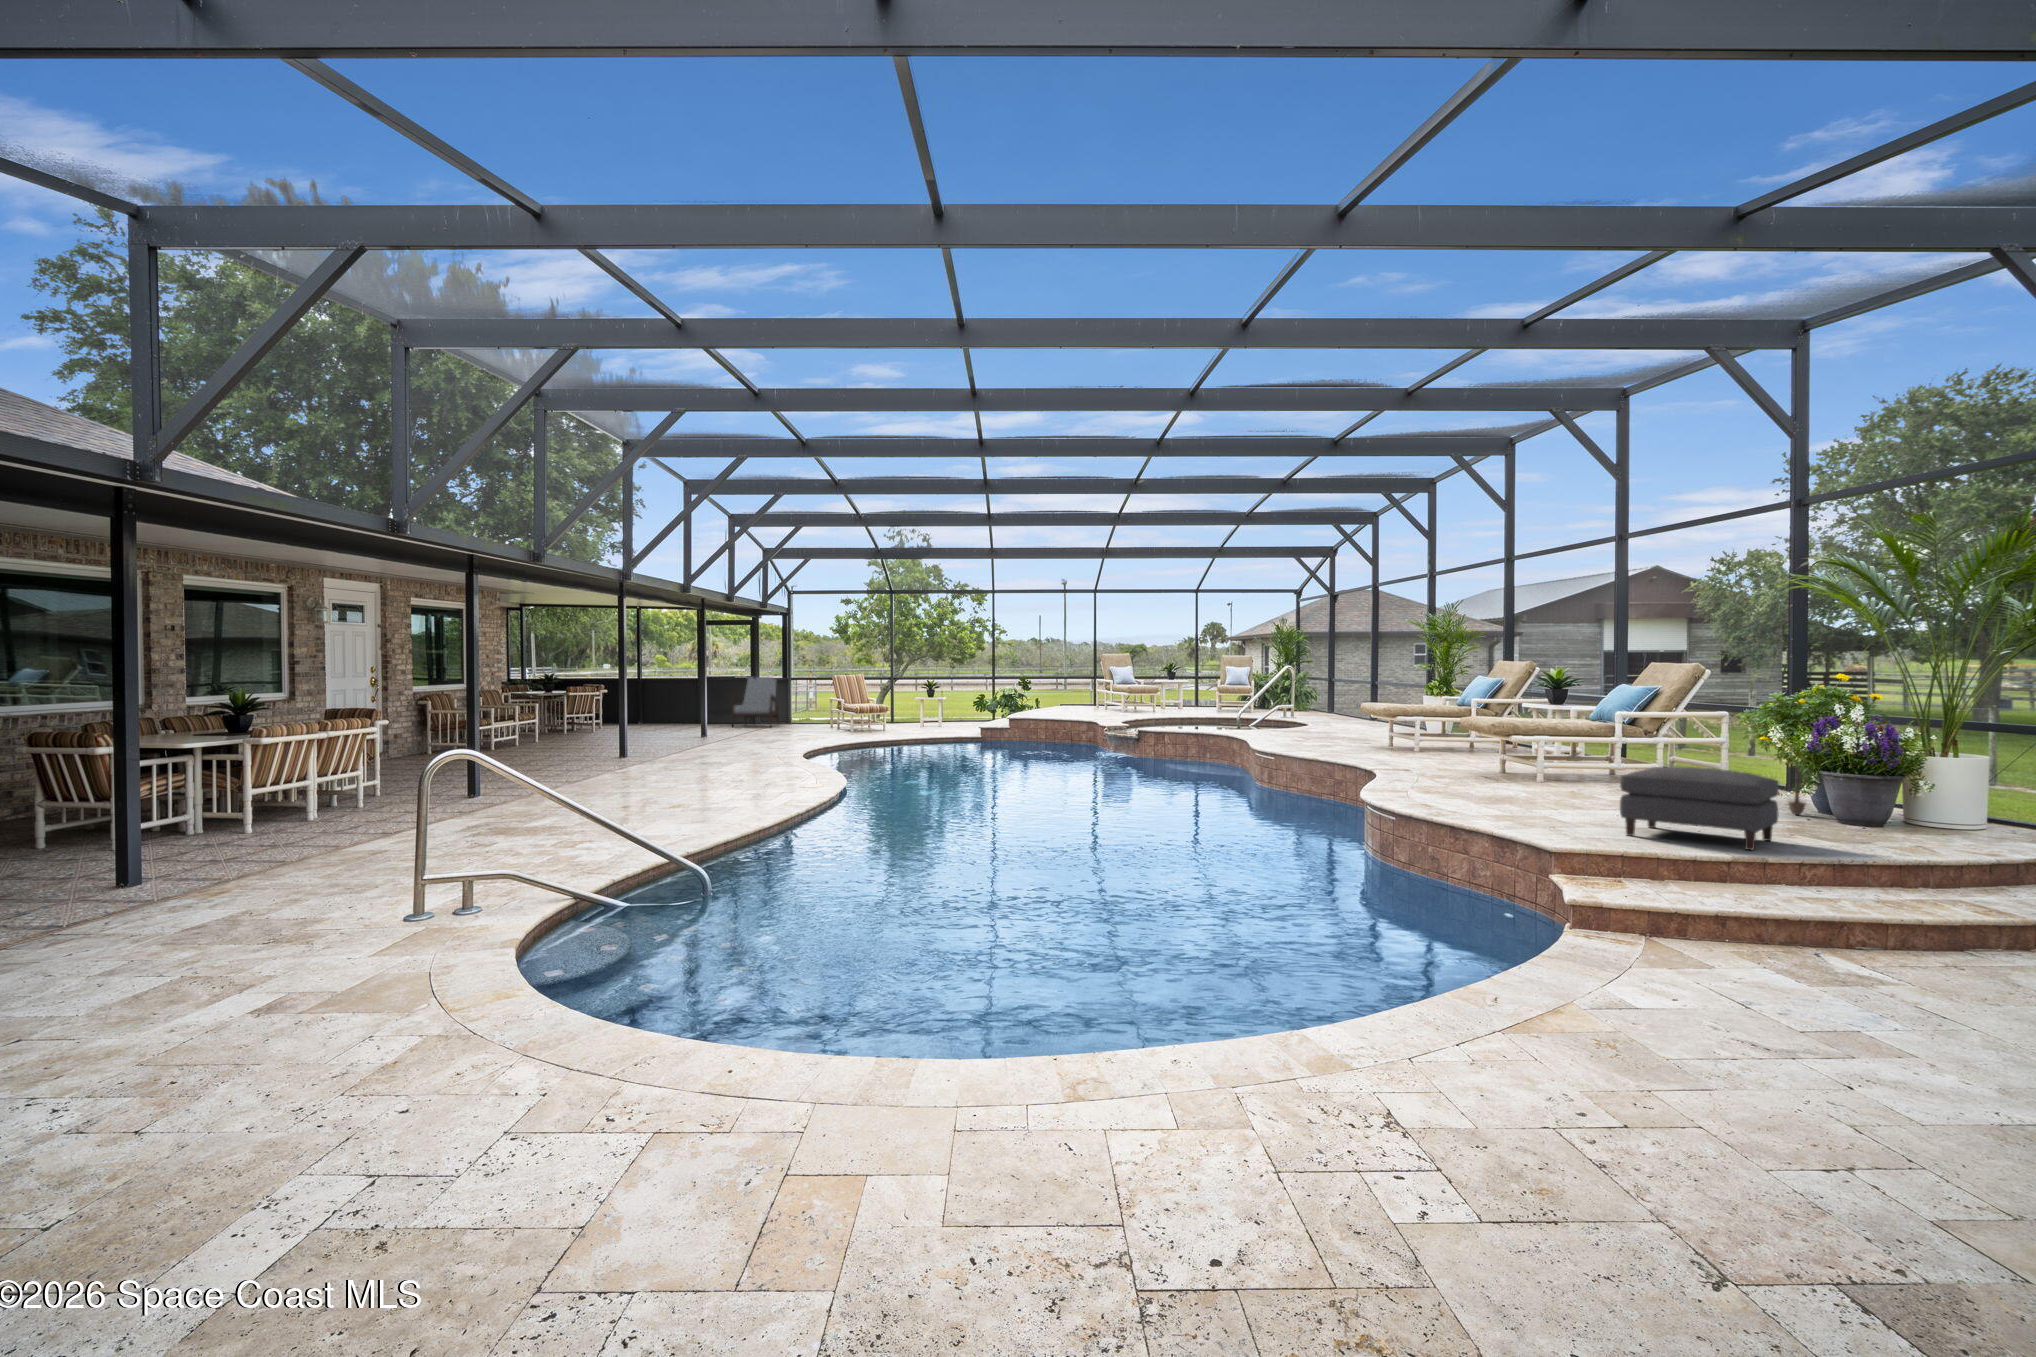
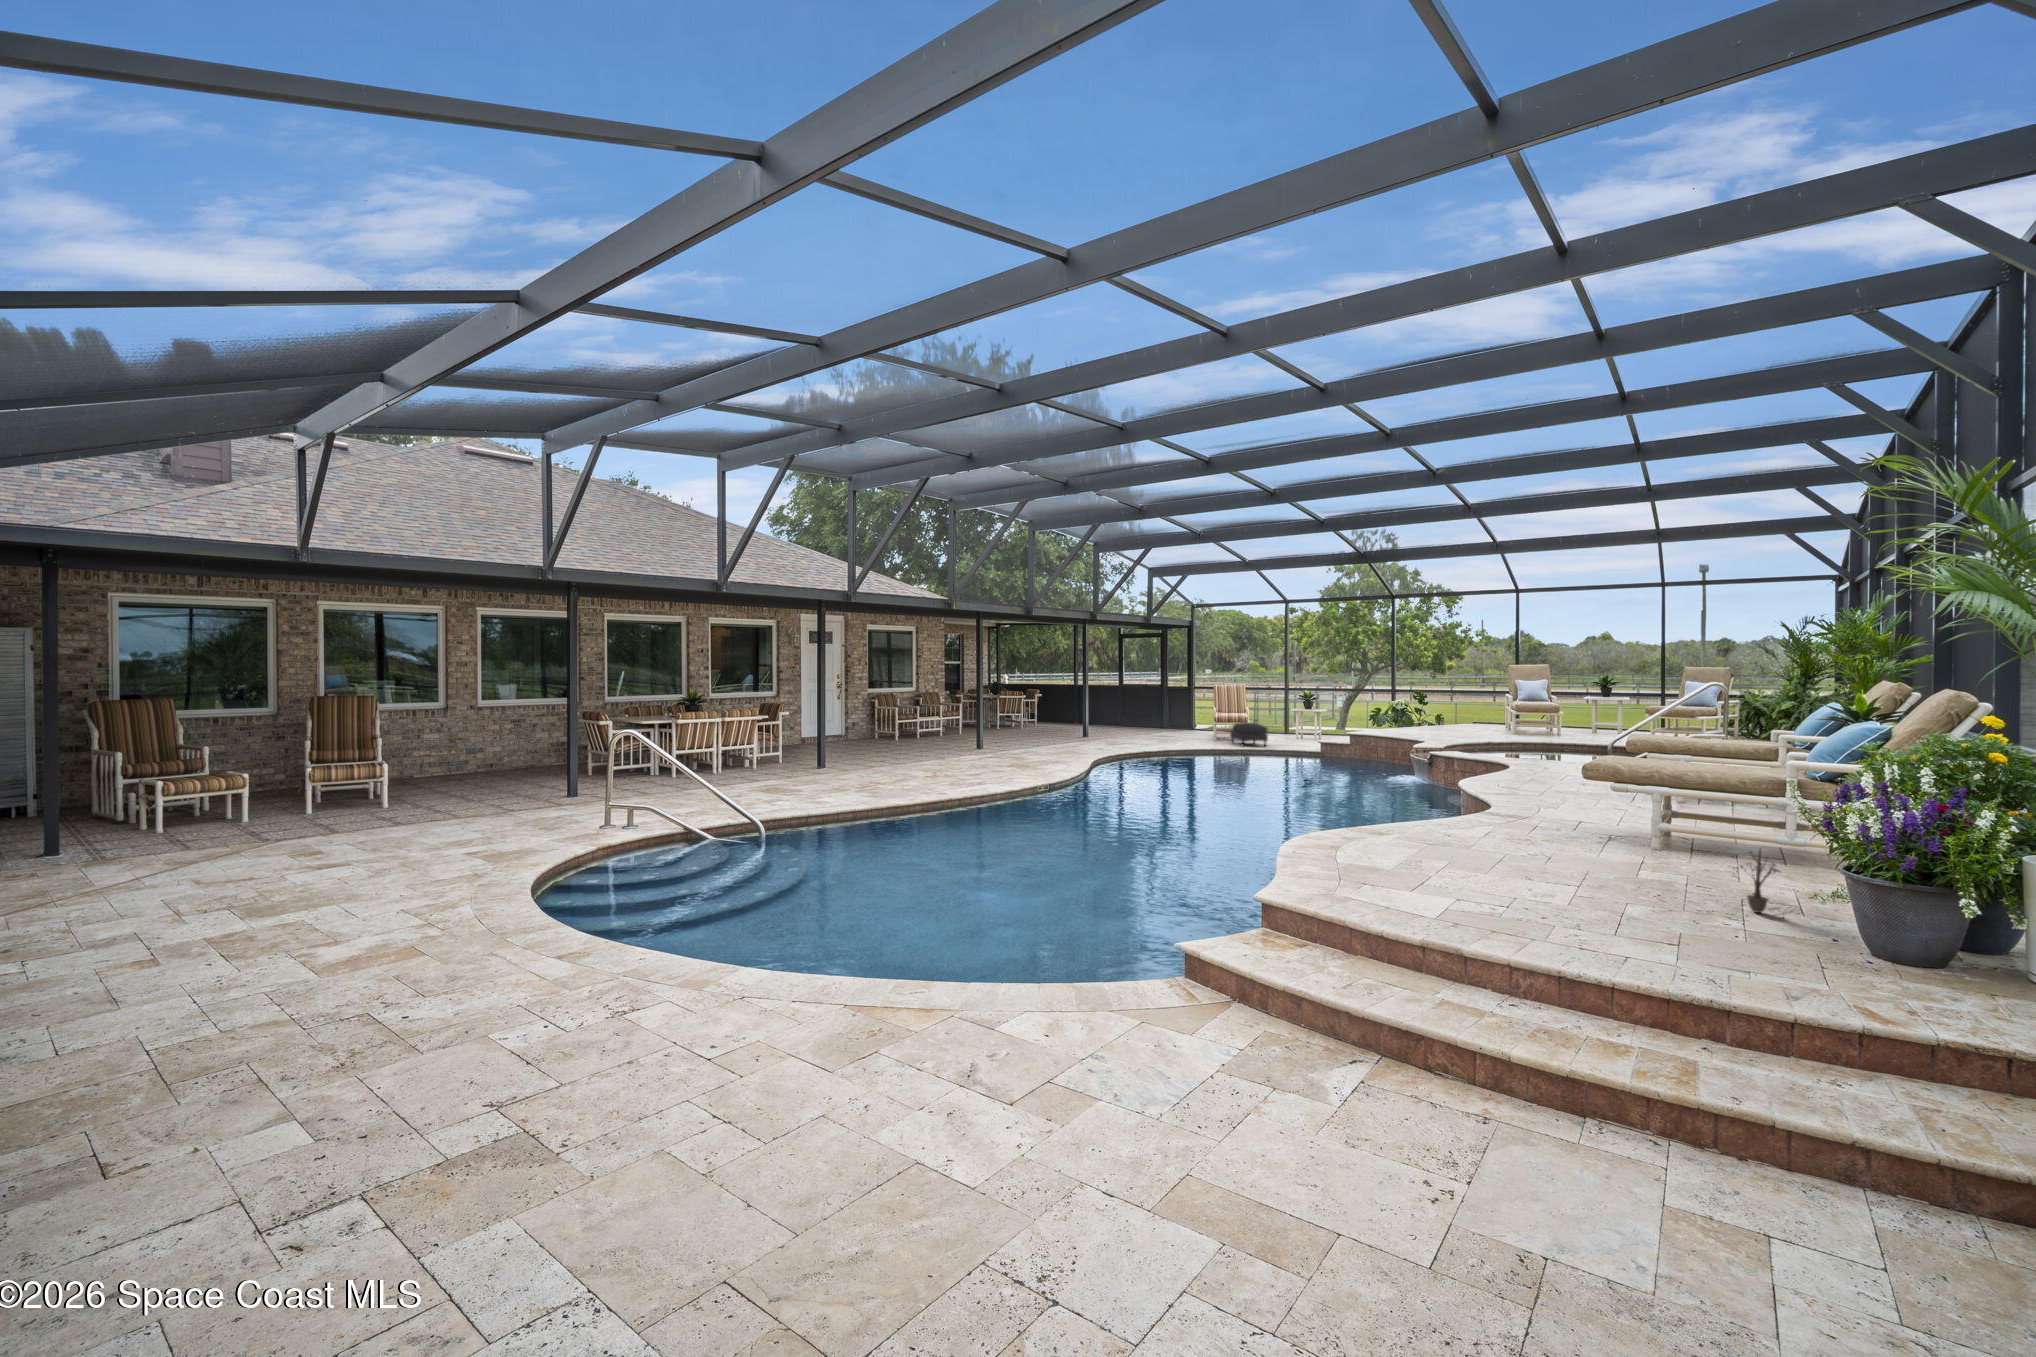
armchair: present [732,677,779,726] -> none [1118,684,1163,730]
ottoman: present [1620,767,1779,850] -> present [1230,722,1268,746]

